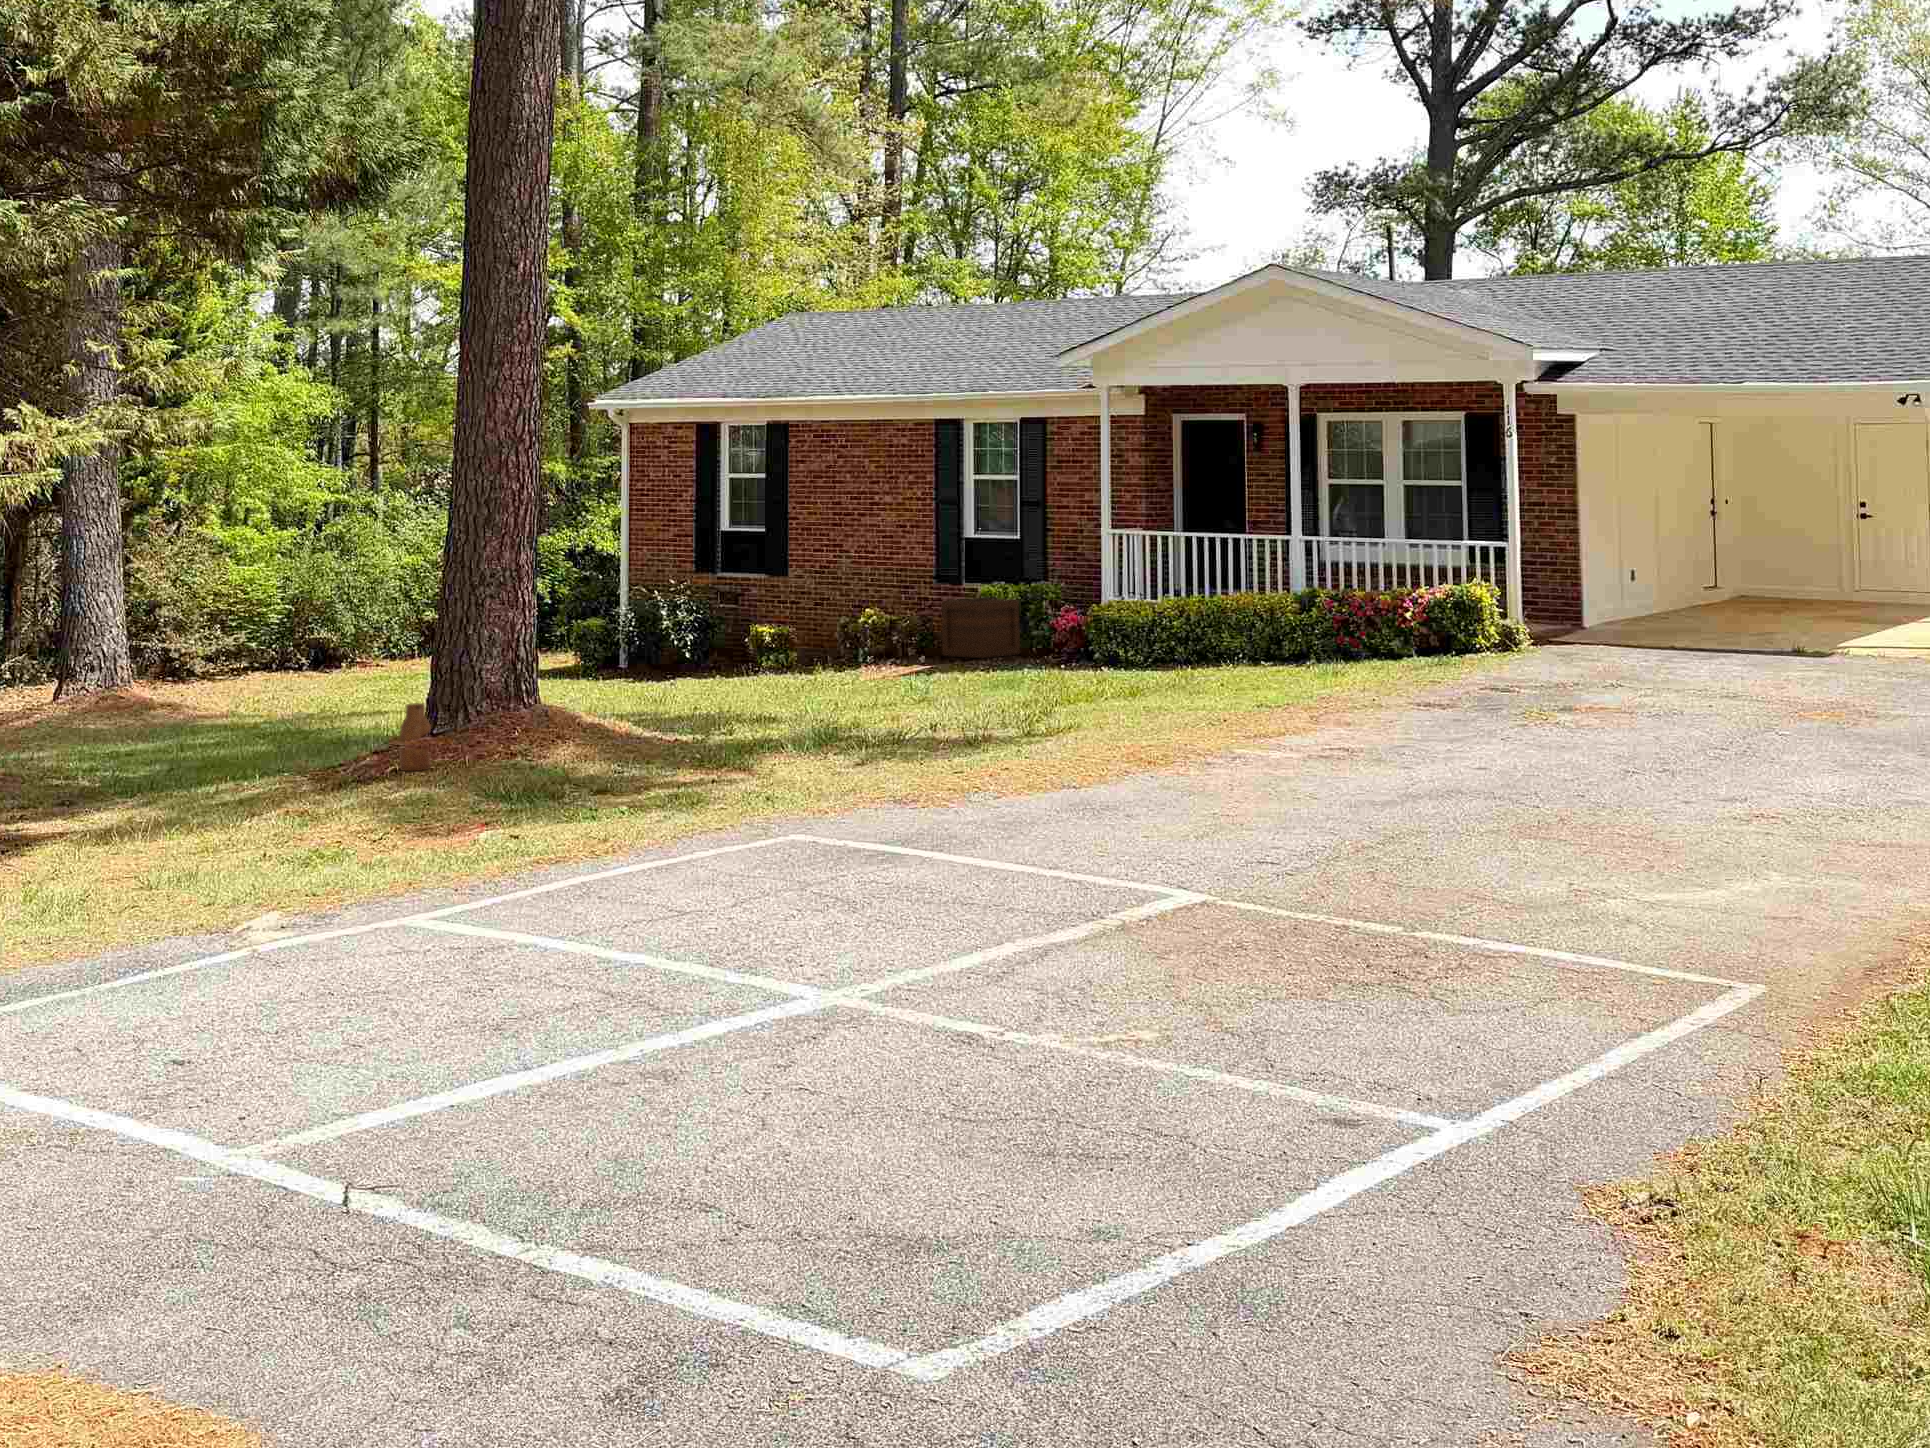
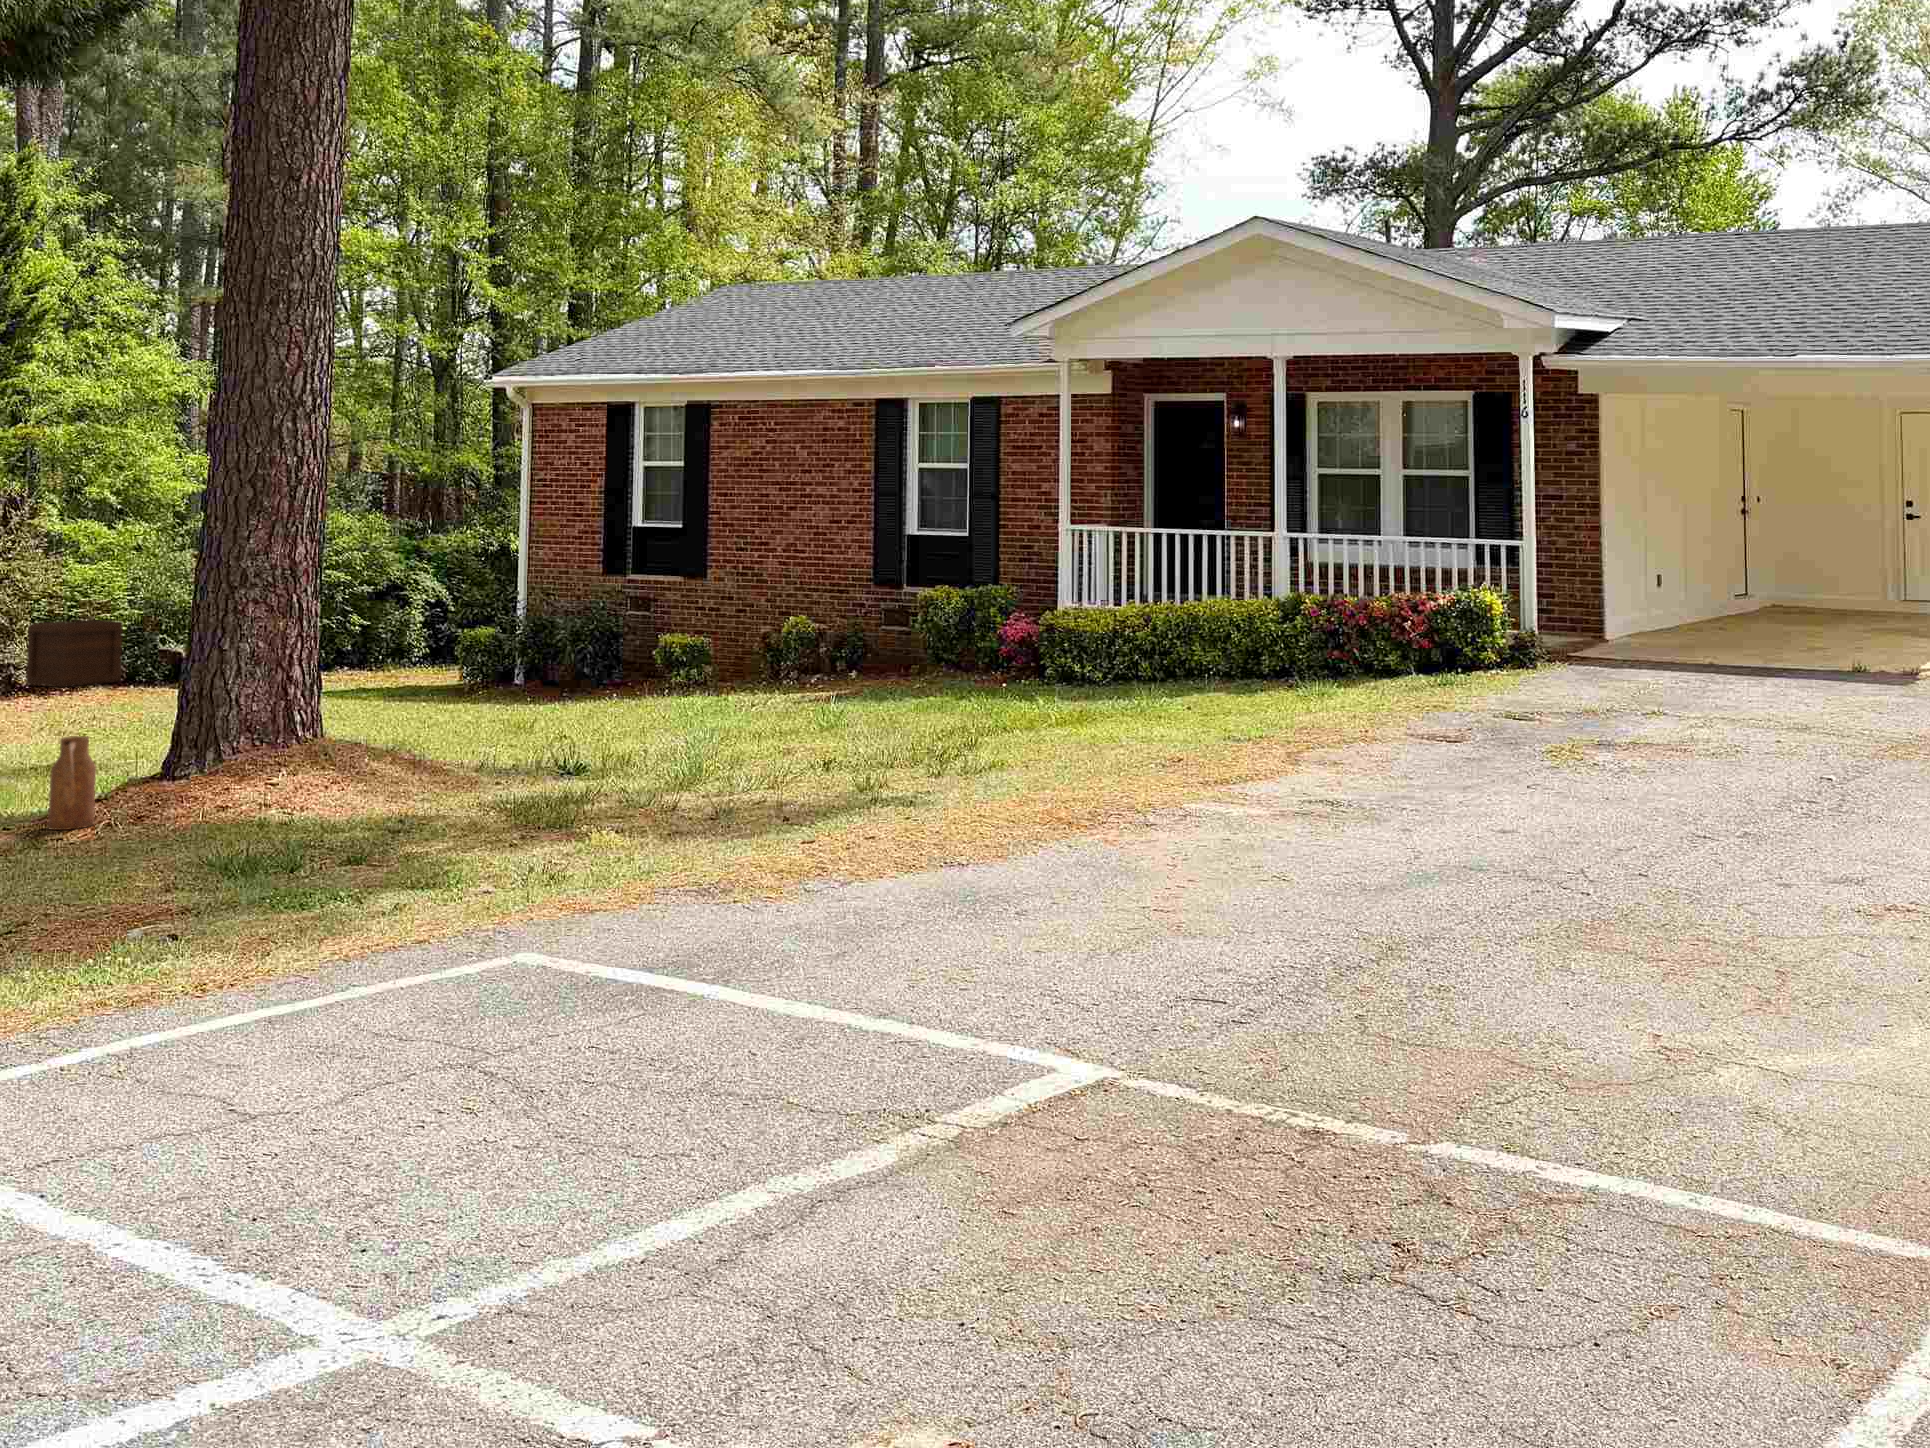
wooden crate: present [941,598,1020,658] -> present [26,620,123,687]

